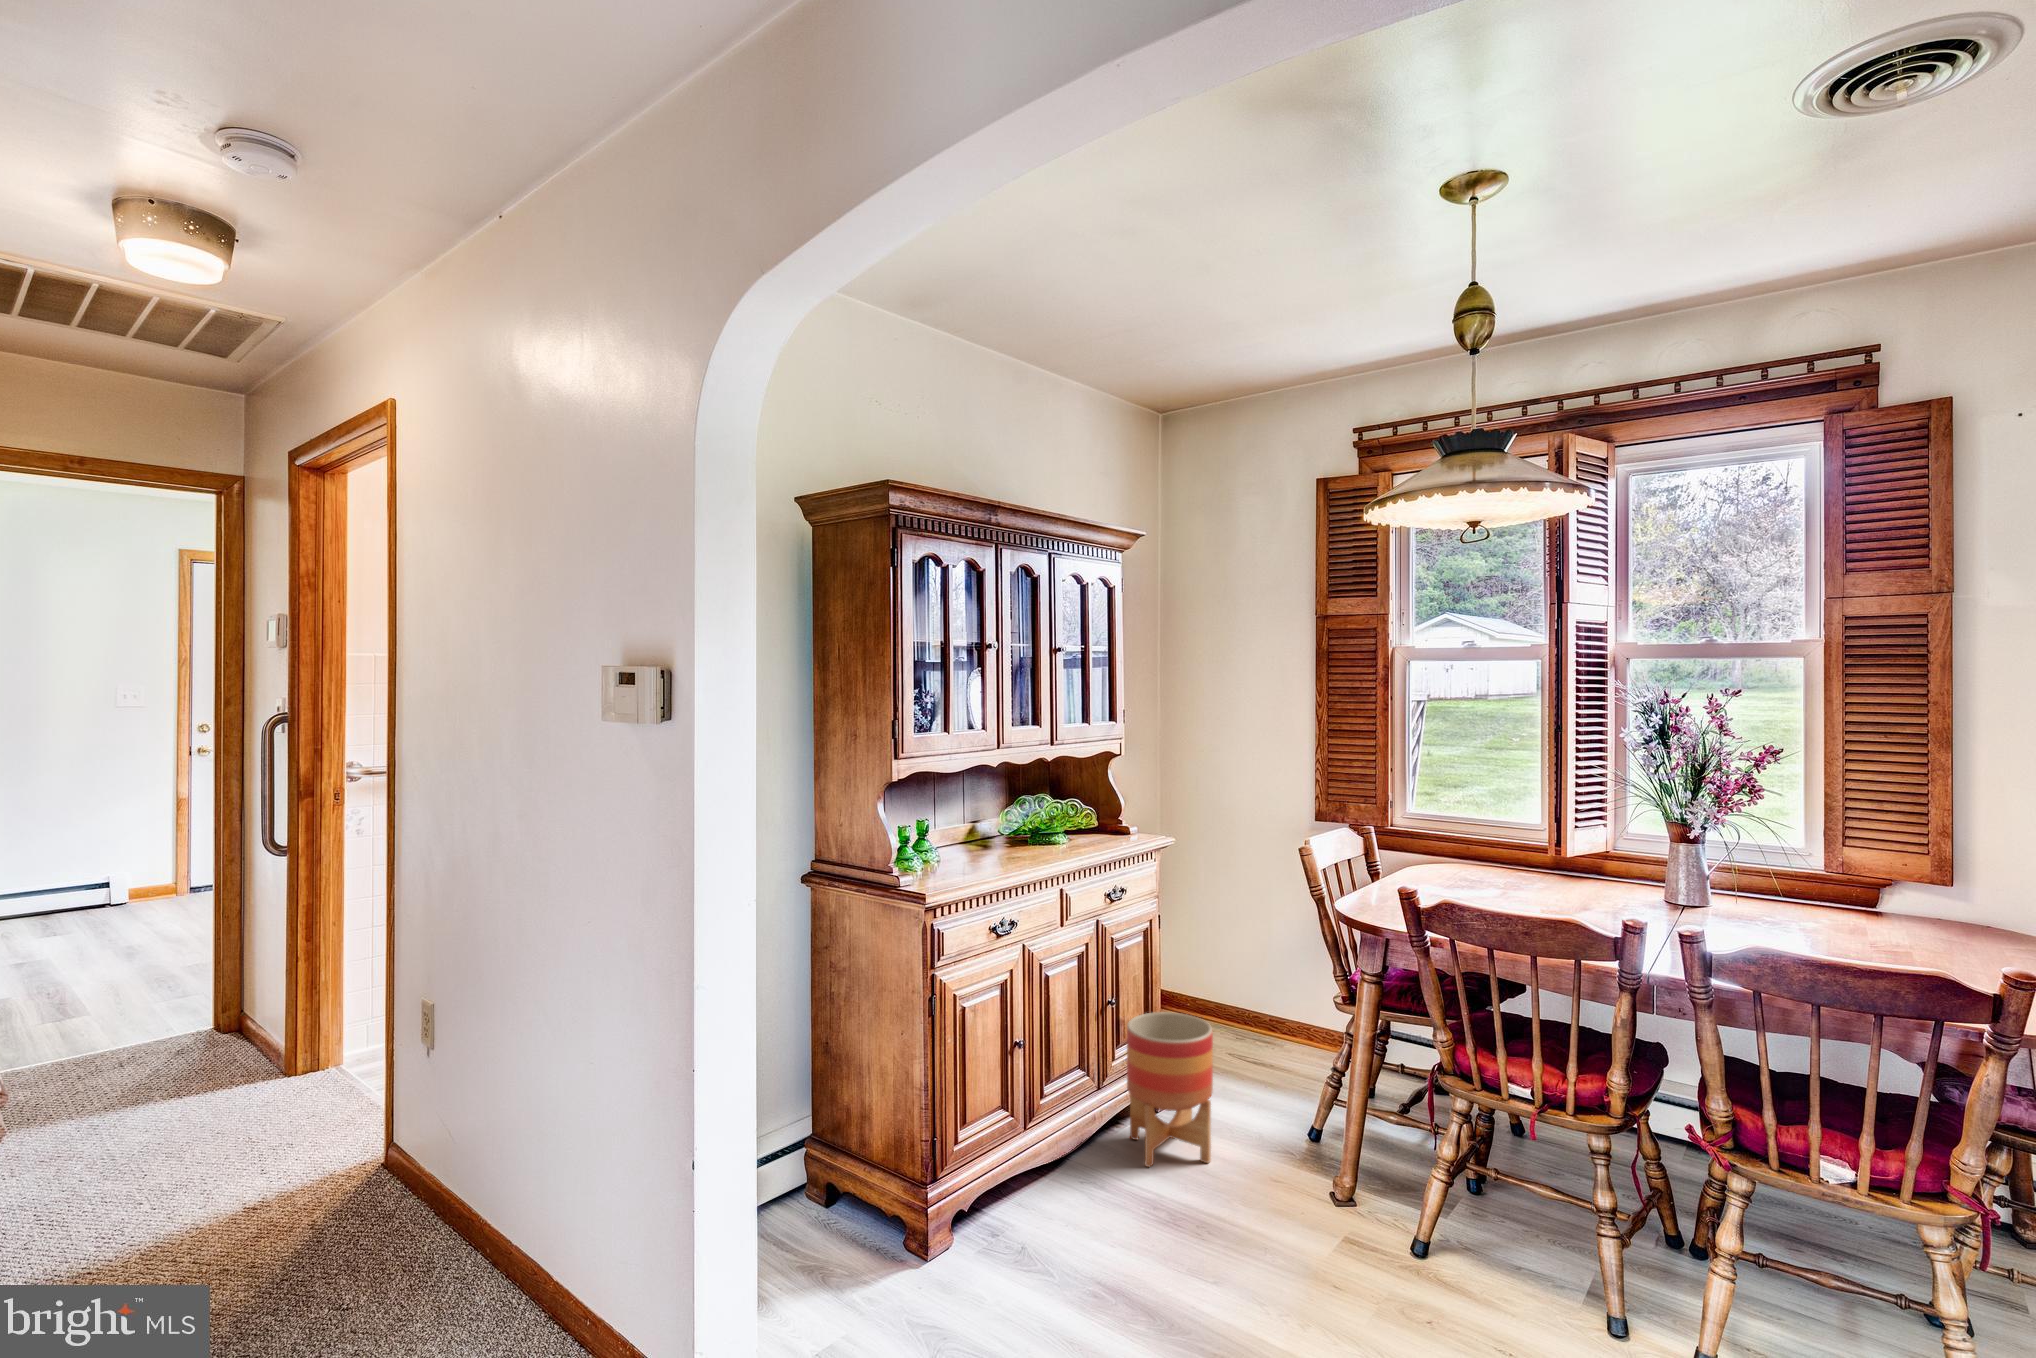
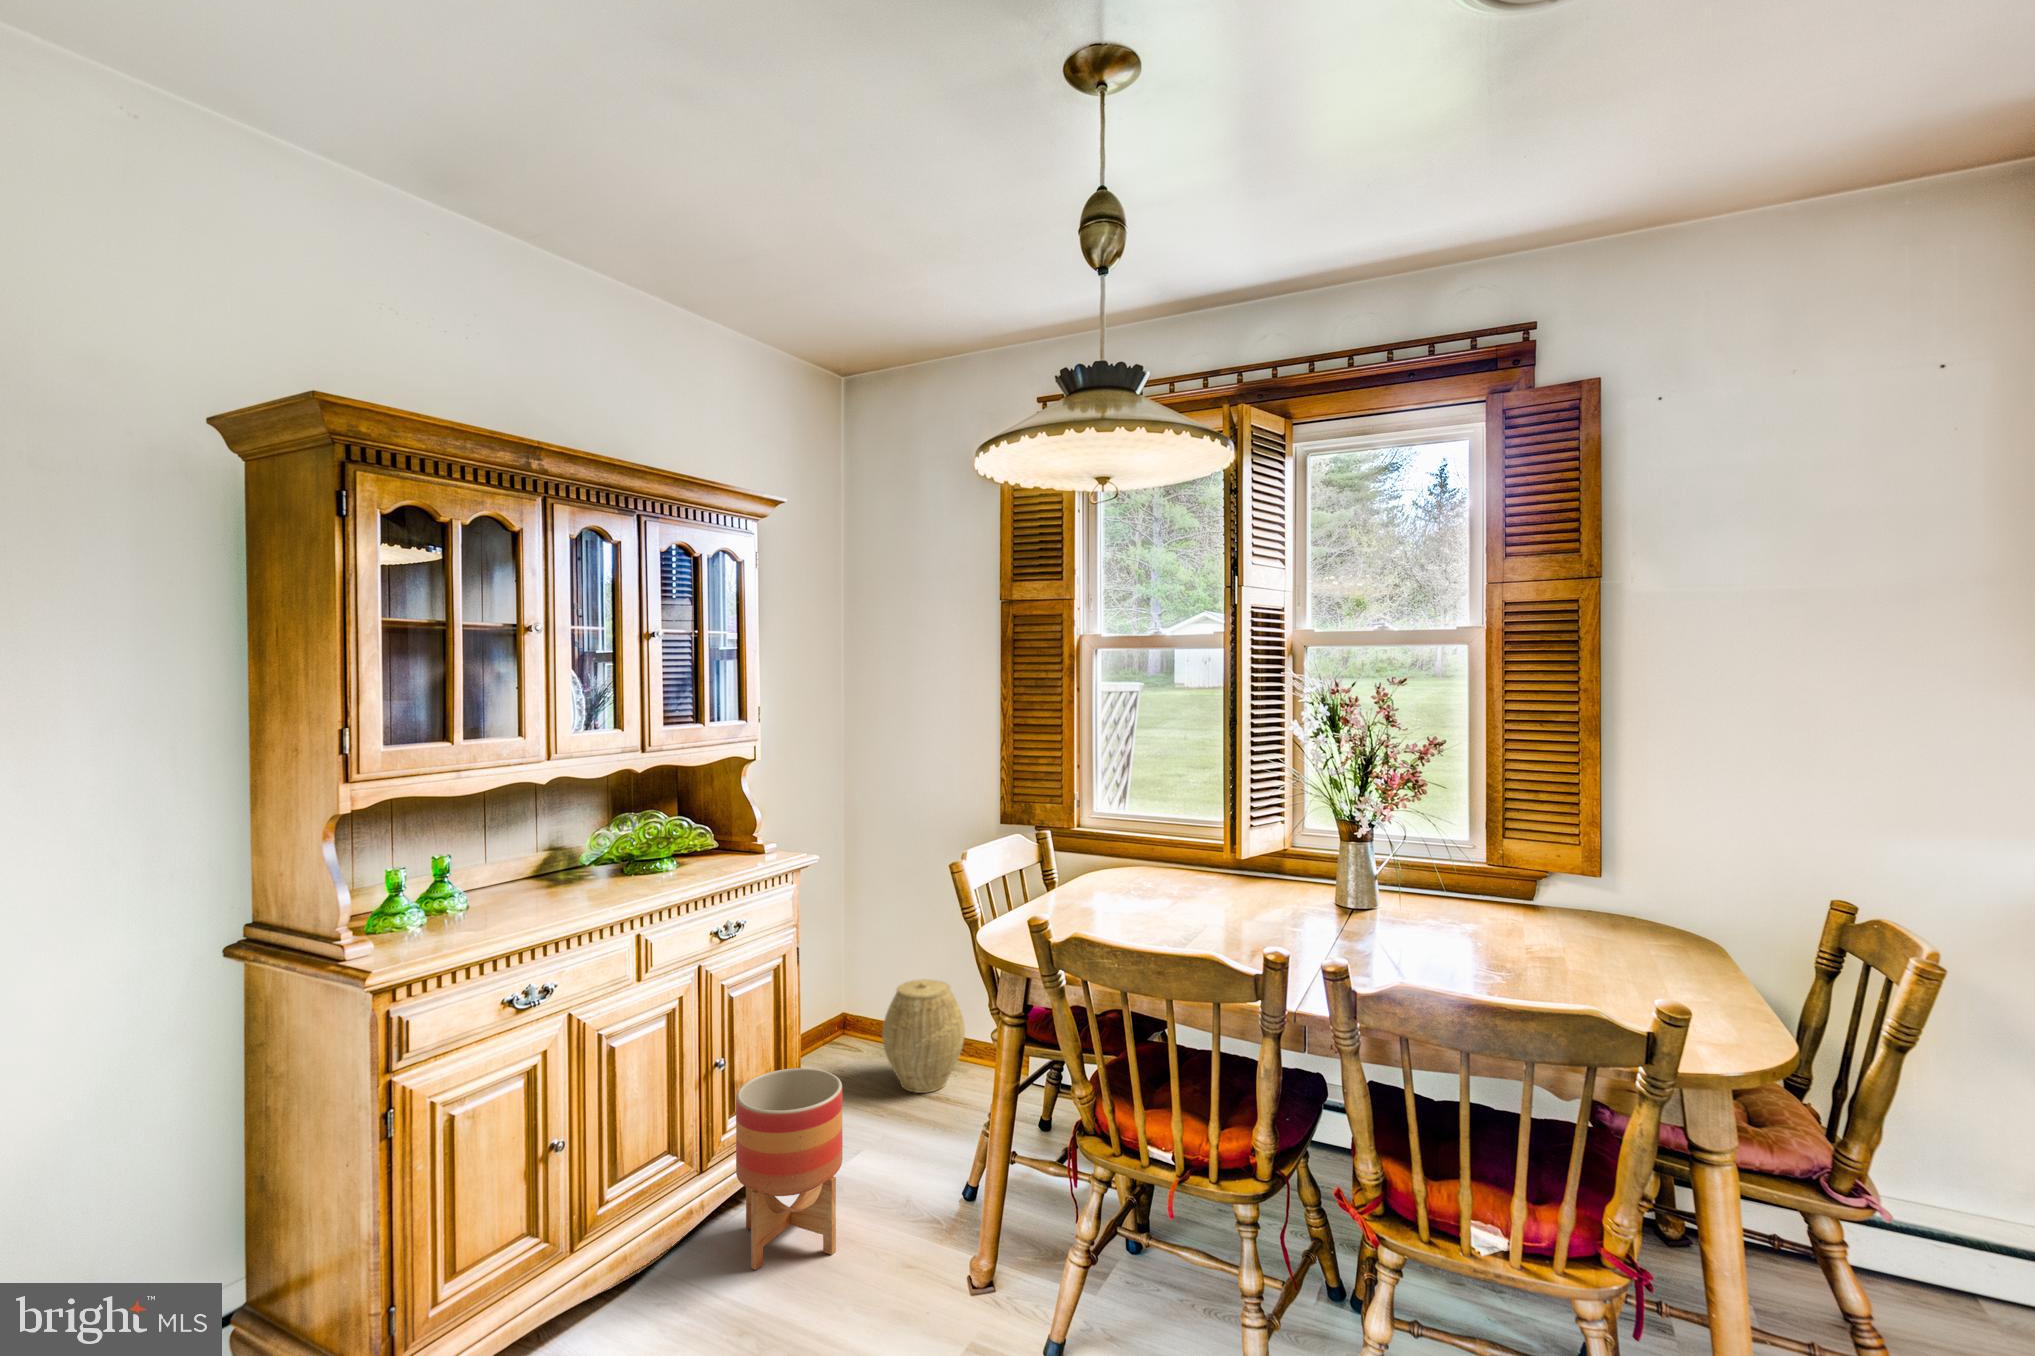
woven basket: none [1209,955,1284,1054] -> present [882,979,965,1093]

